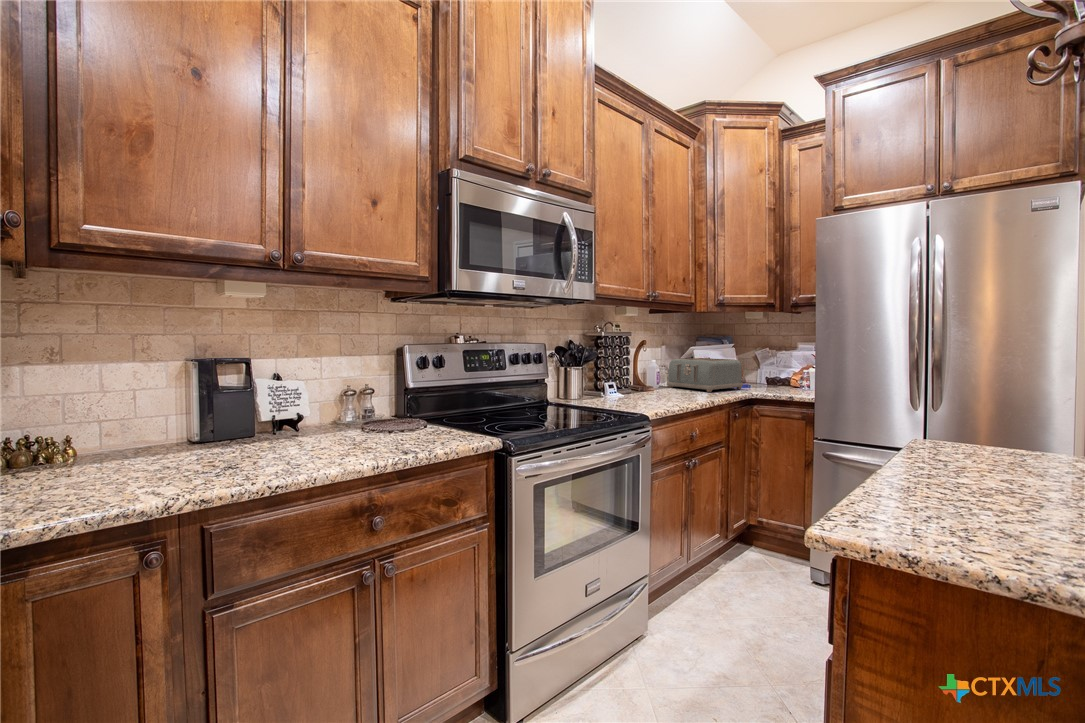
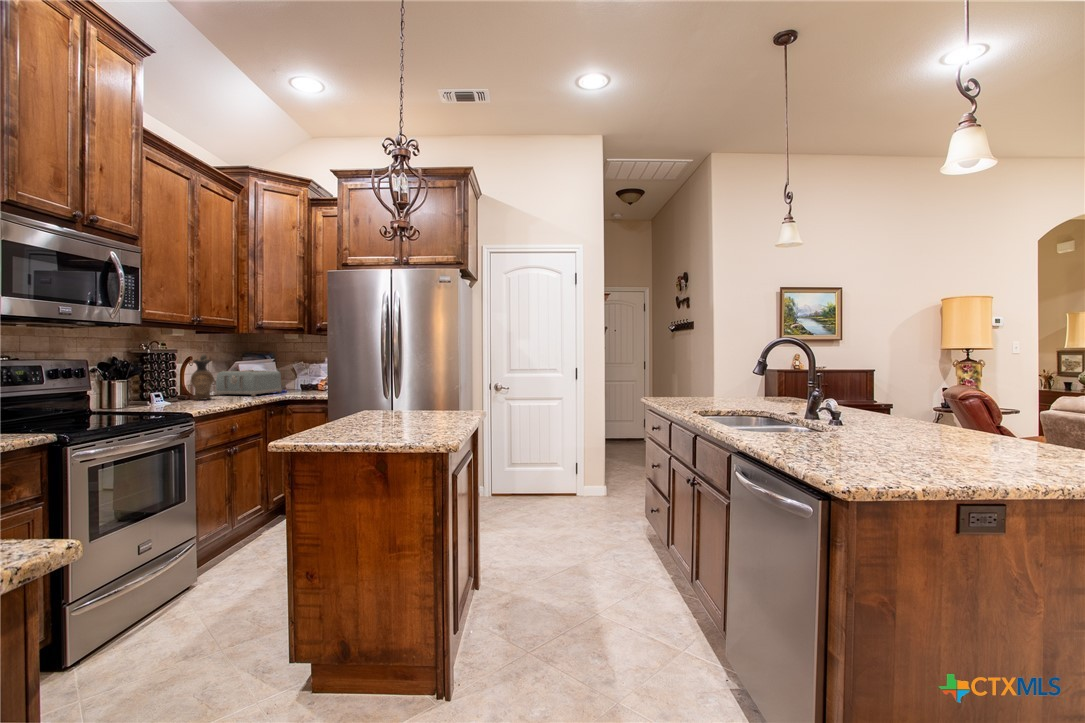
ceramic pitcher: none [643,338,666,393] -> present [191,354,214,400]

